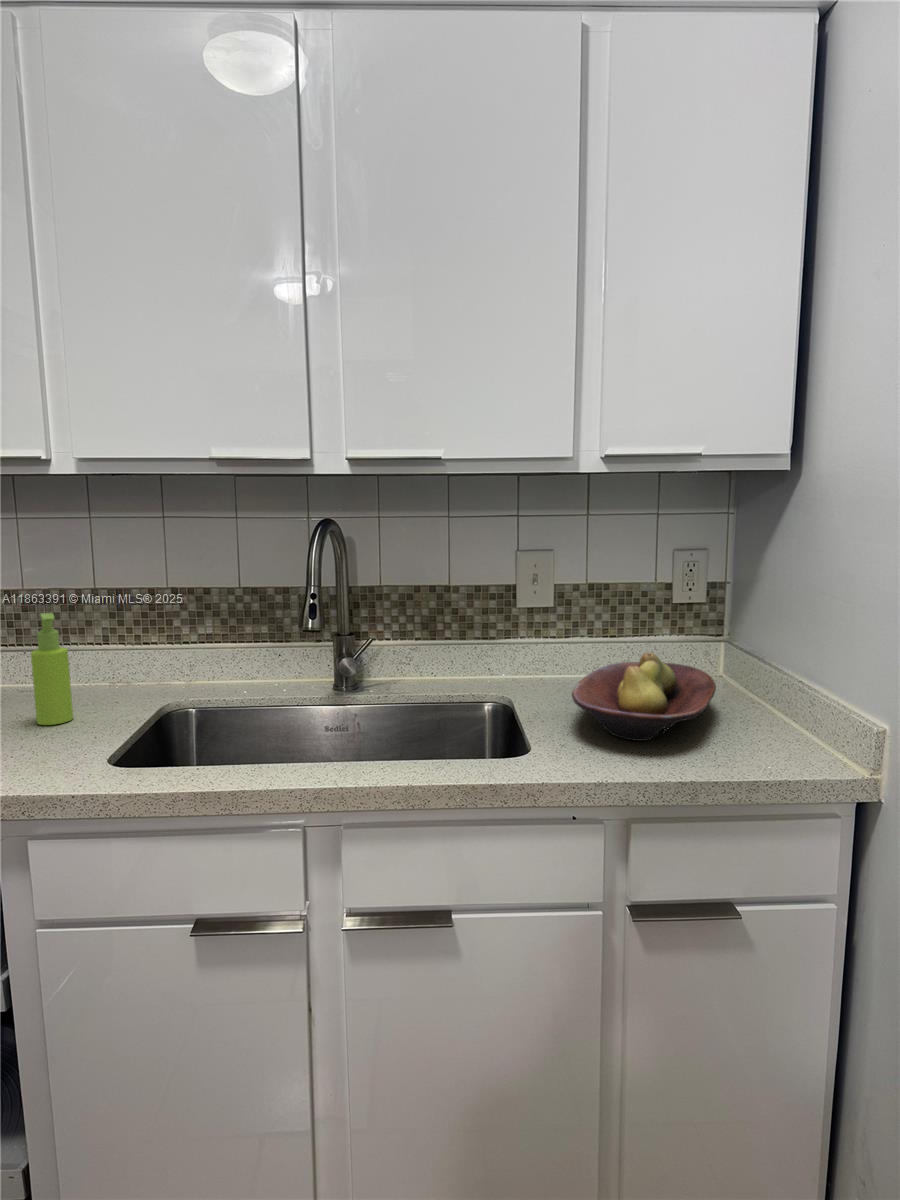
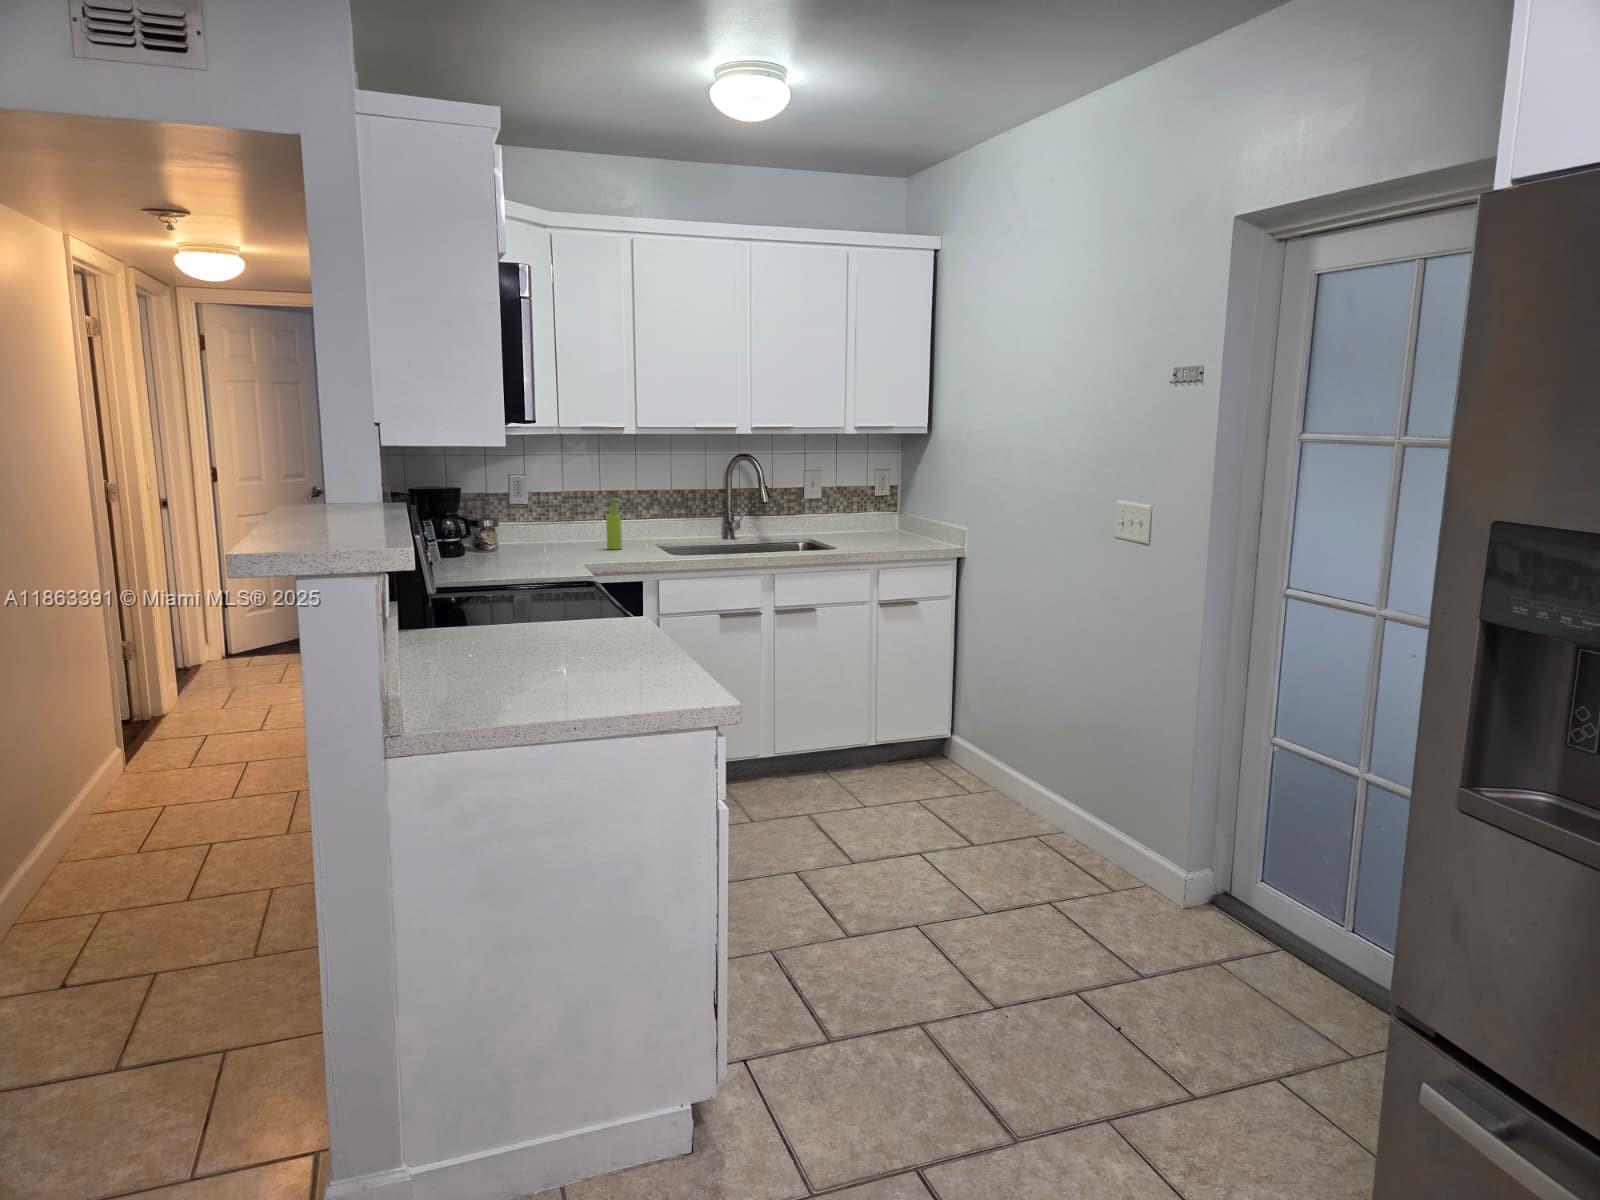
fruit bowl: present [572,653,716,741] -> none [842,514,897,543]

